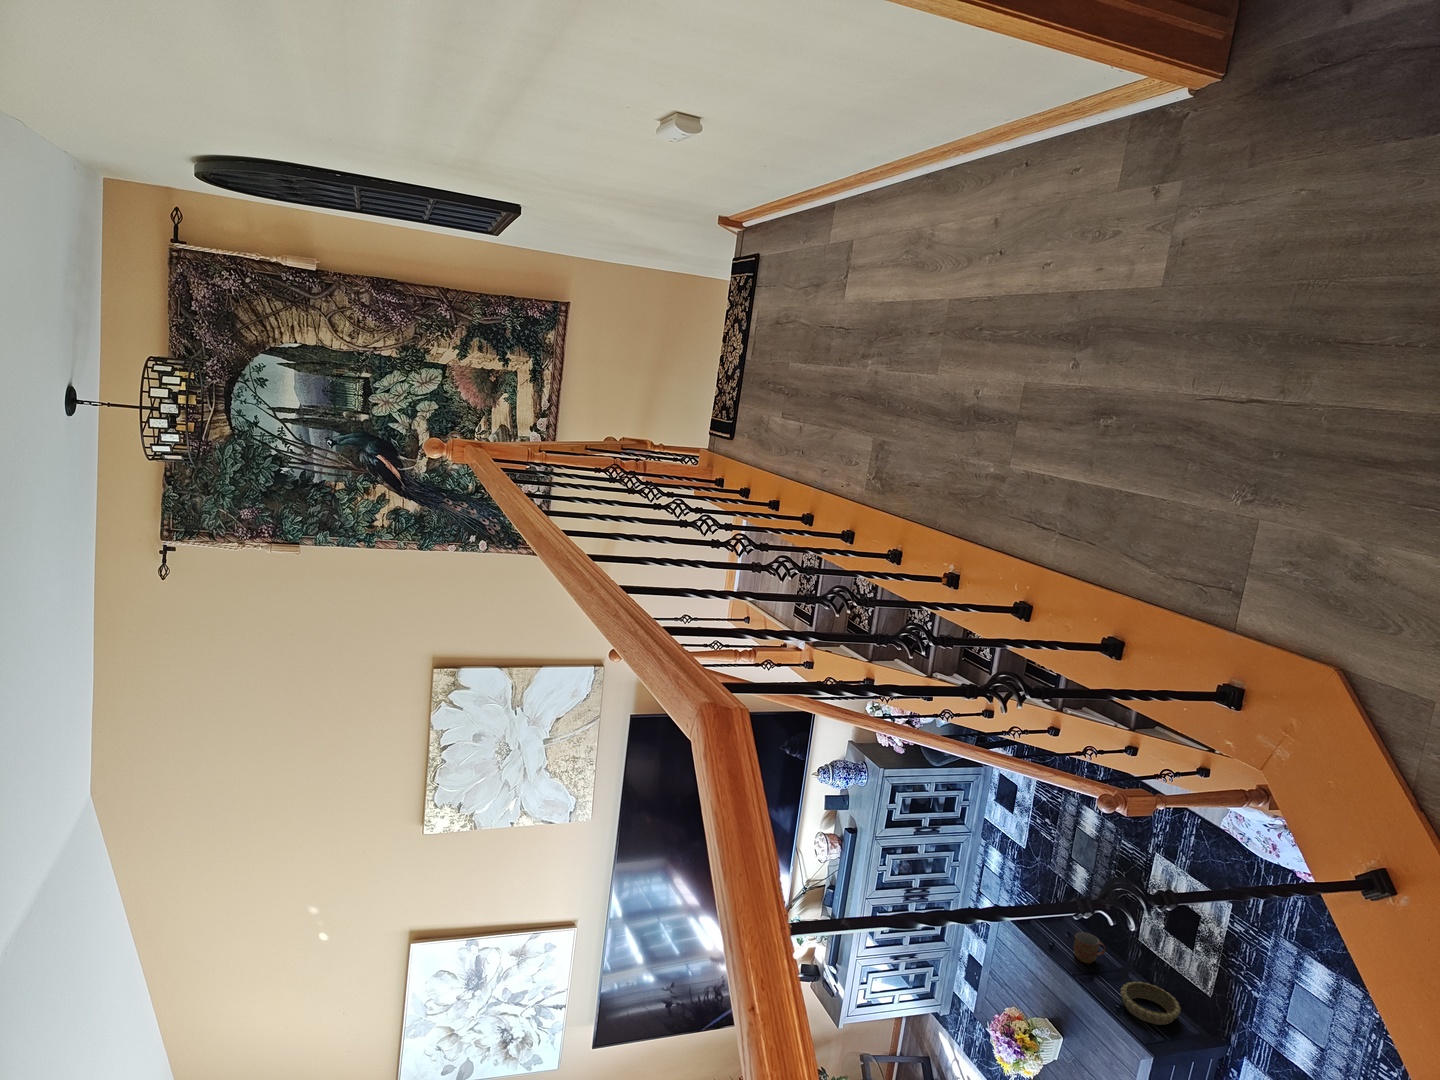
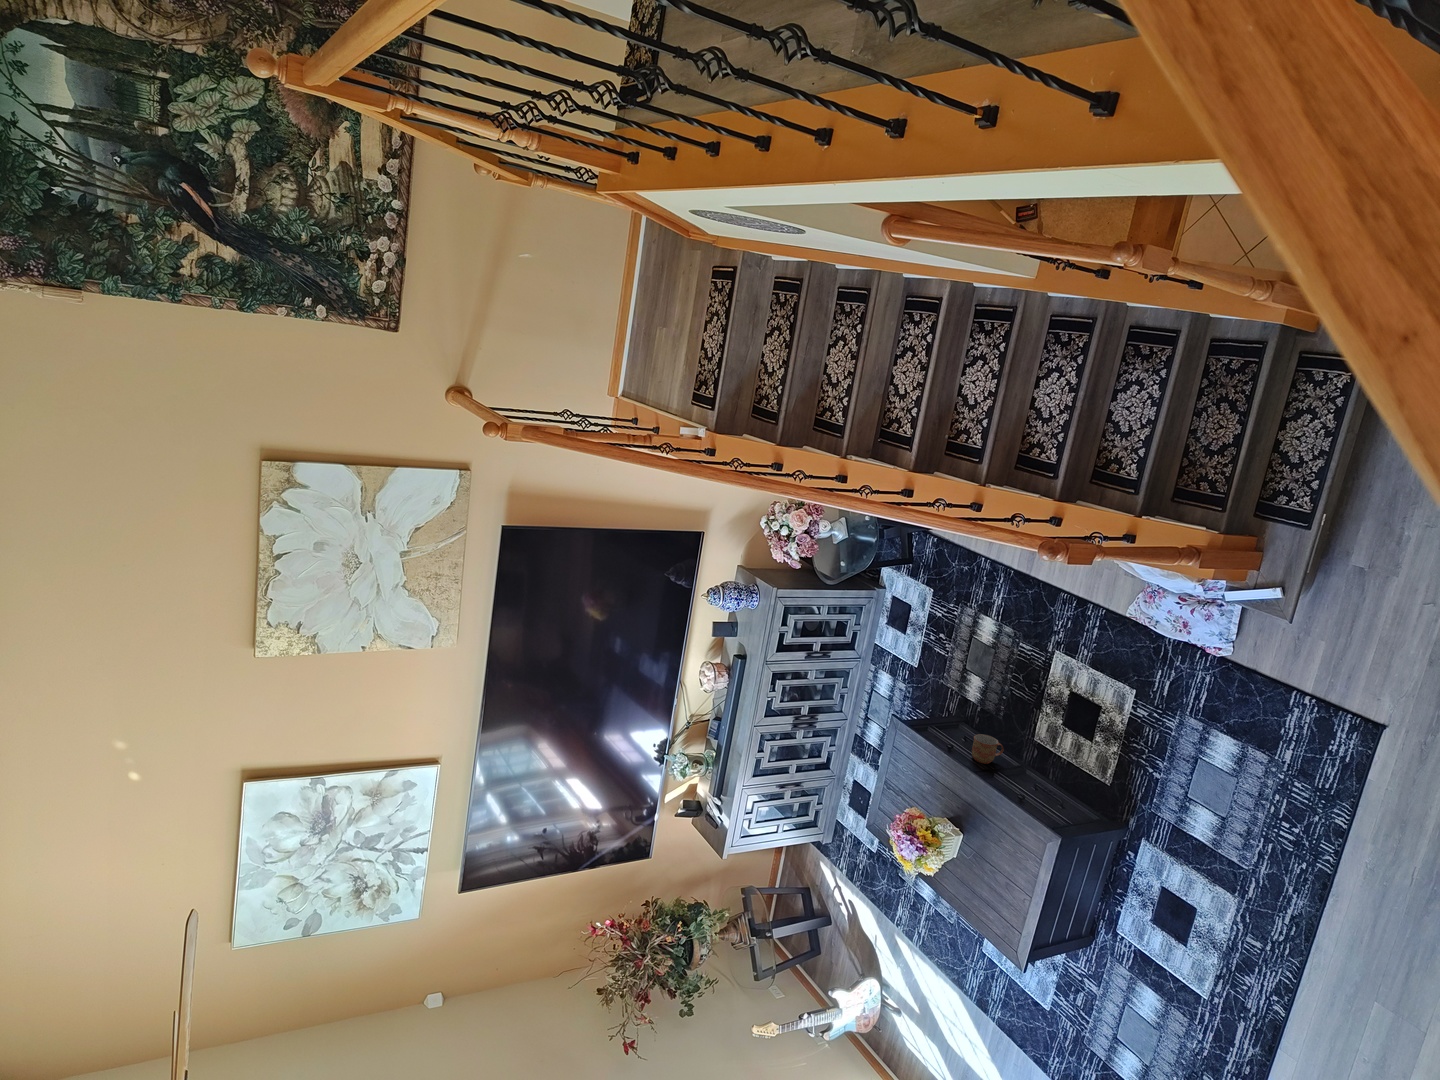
decorative bowl: present [1121,982,1181,1025] -> none [1022,775,1081,813]

